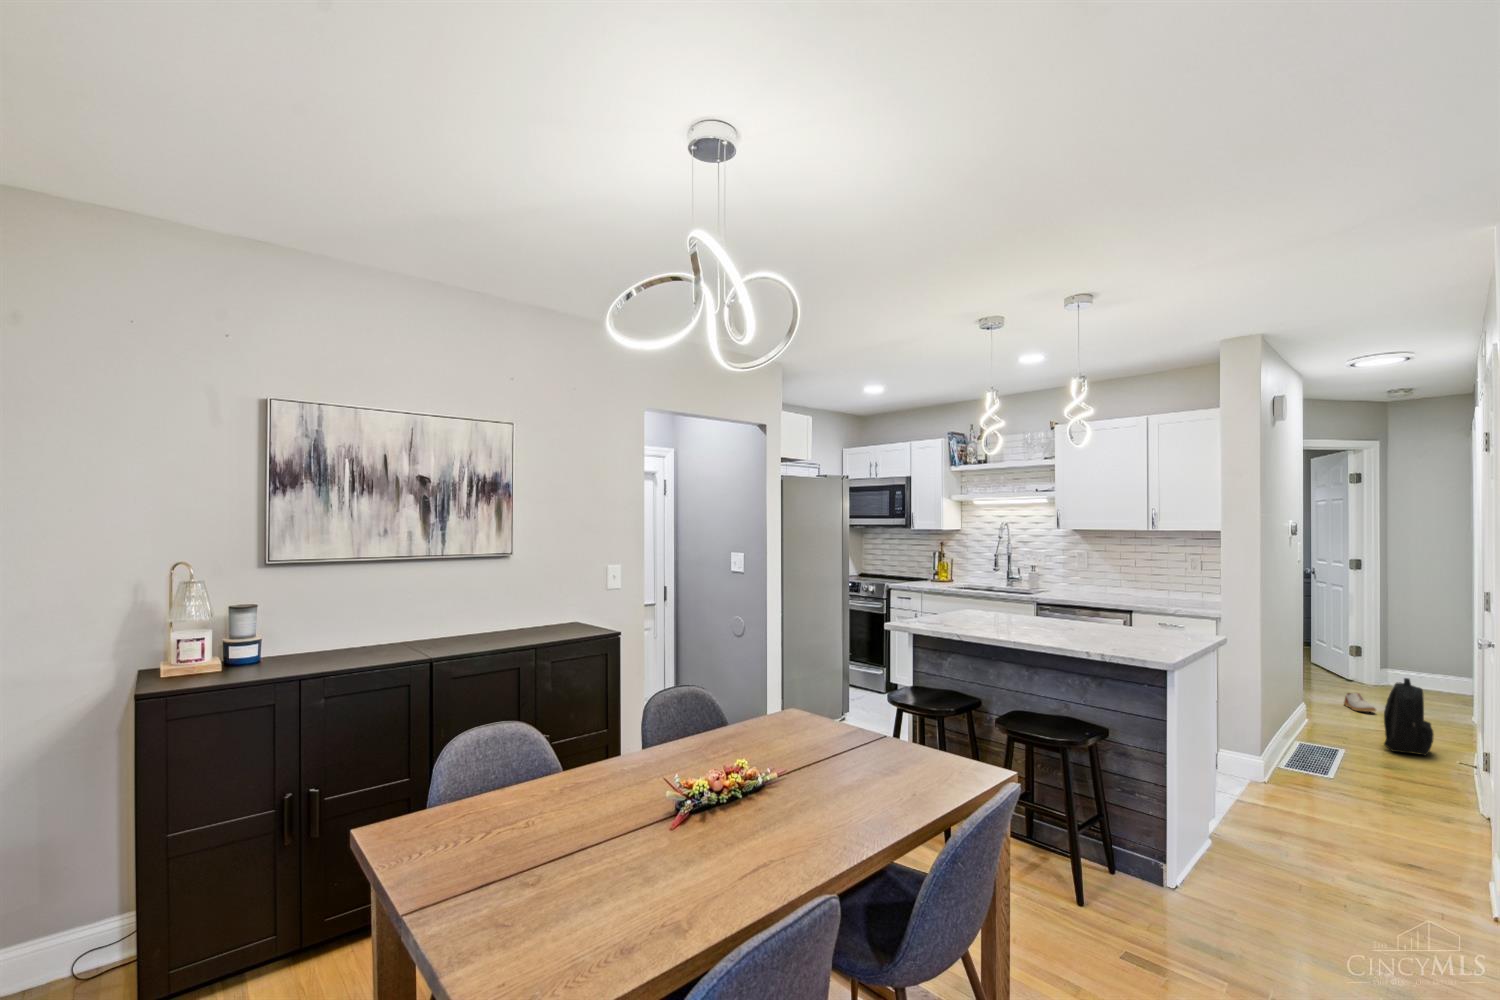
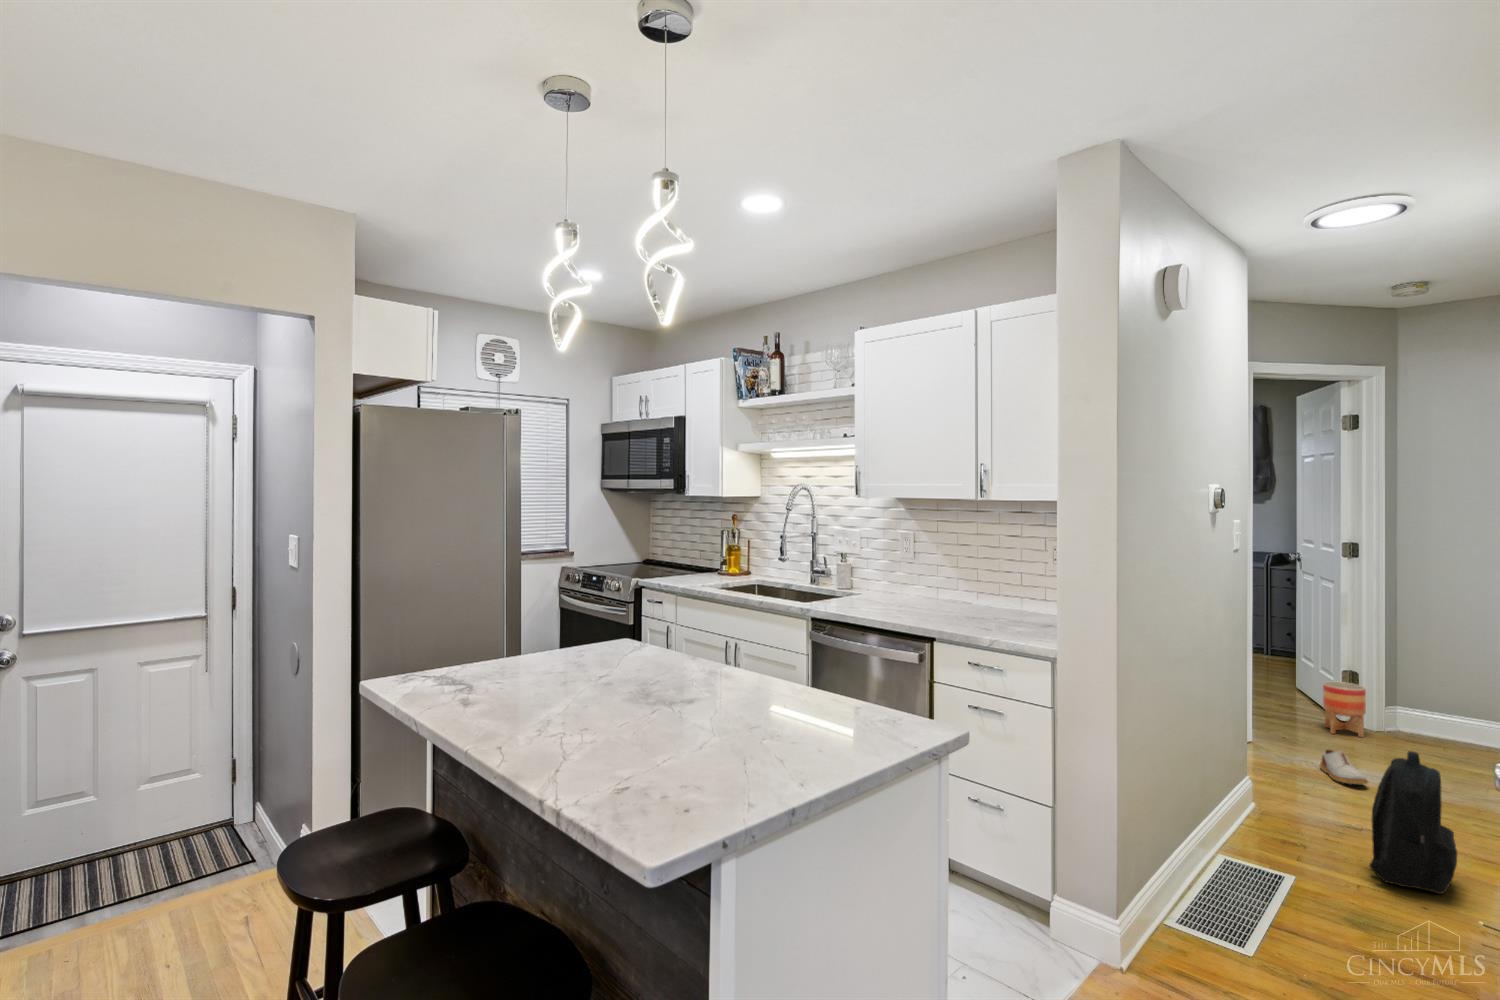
planter: none [1340,653,1369,690] -> present [1323,681,1366,737]

